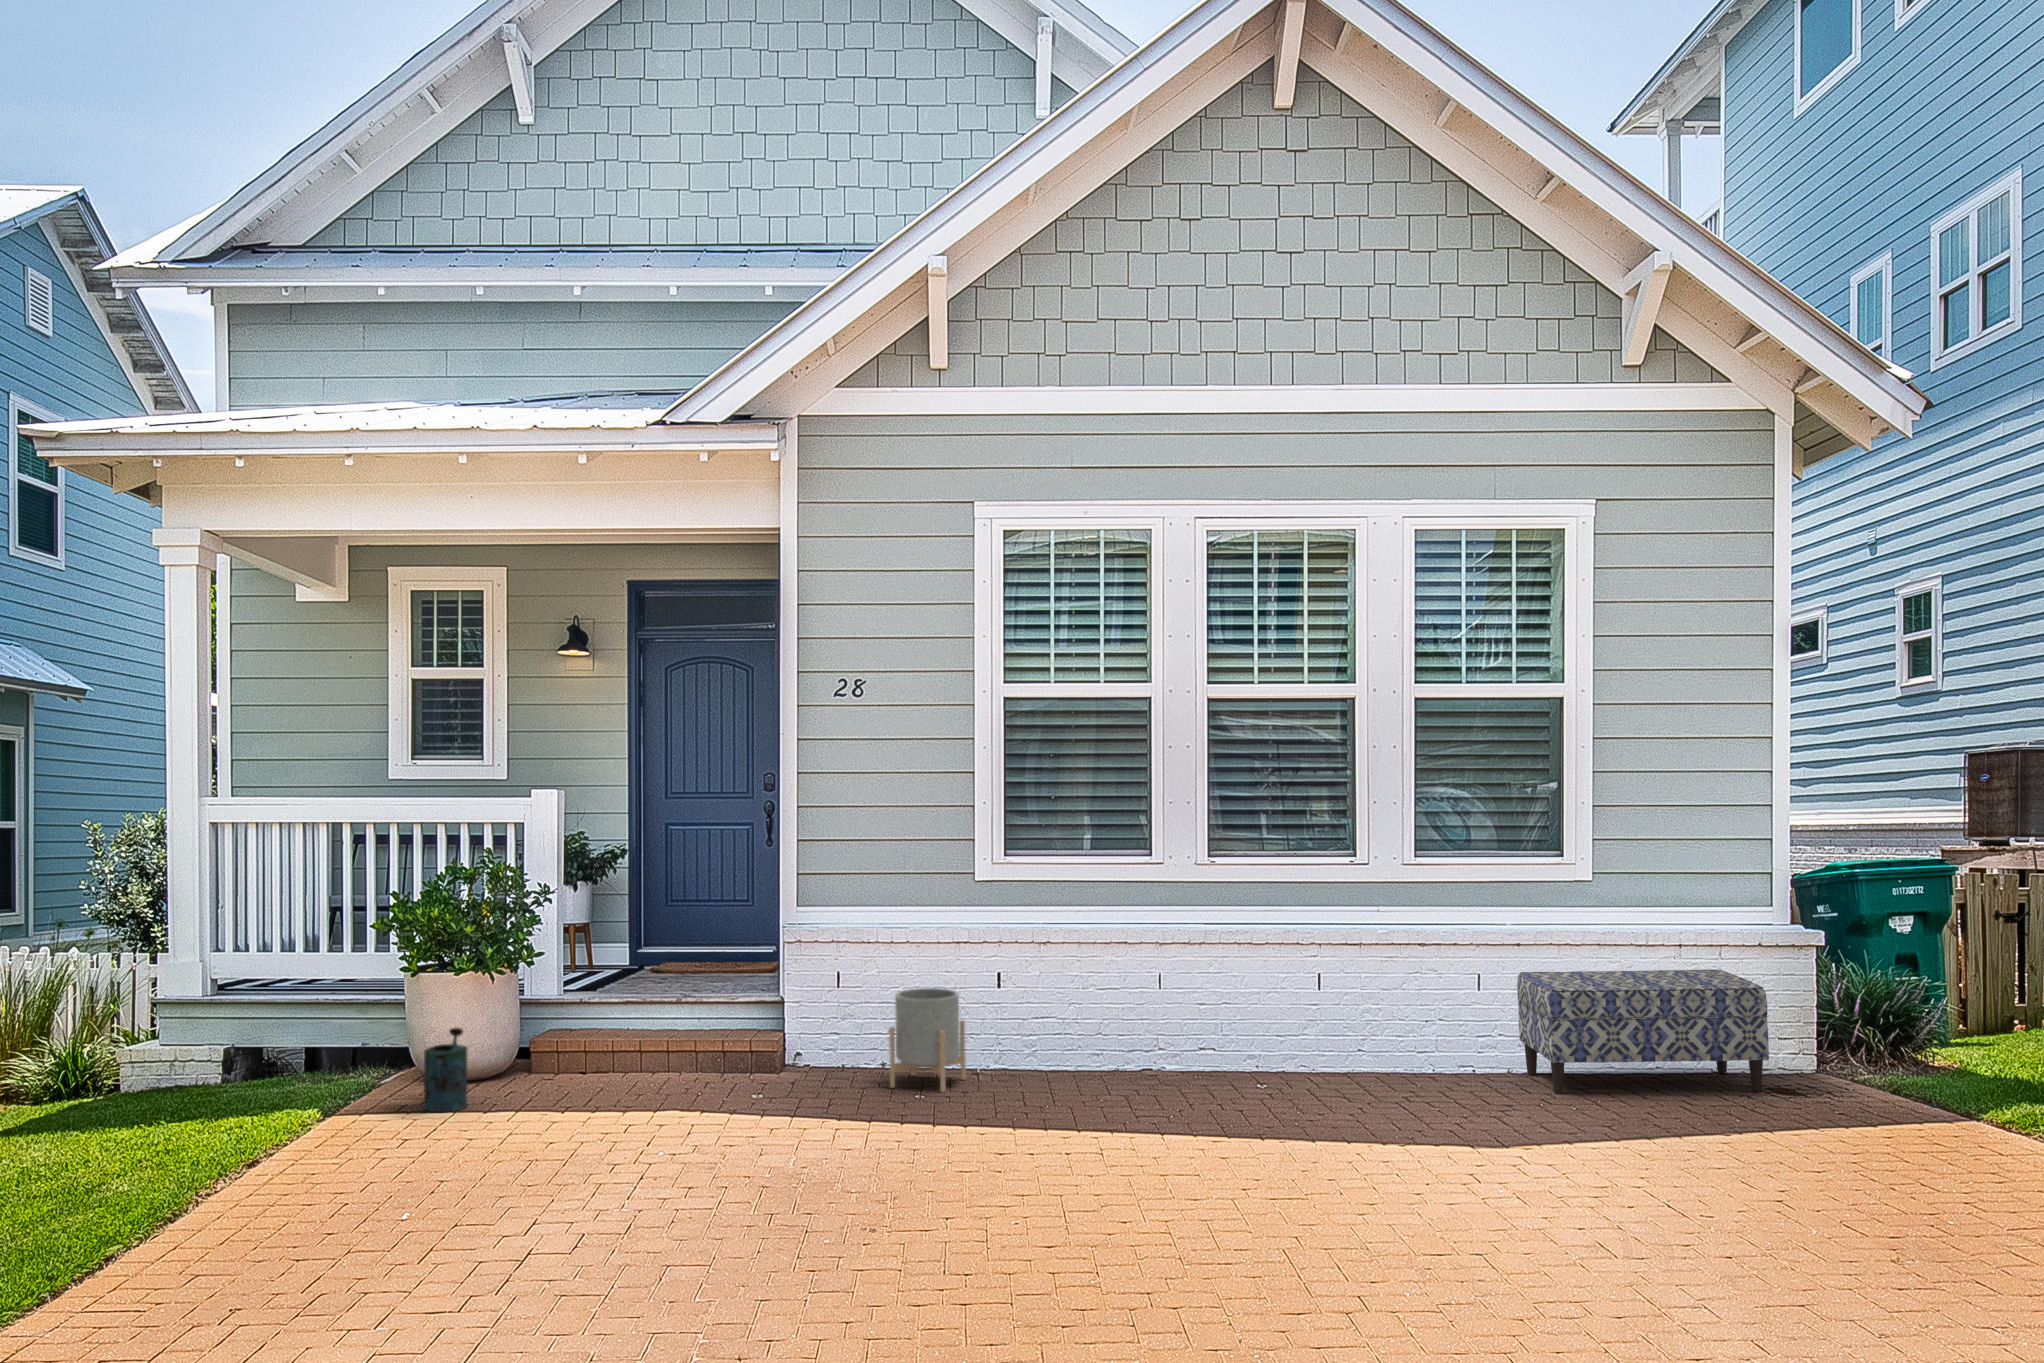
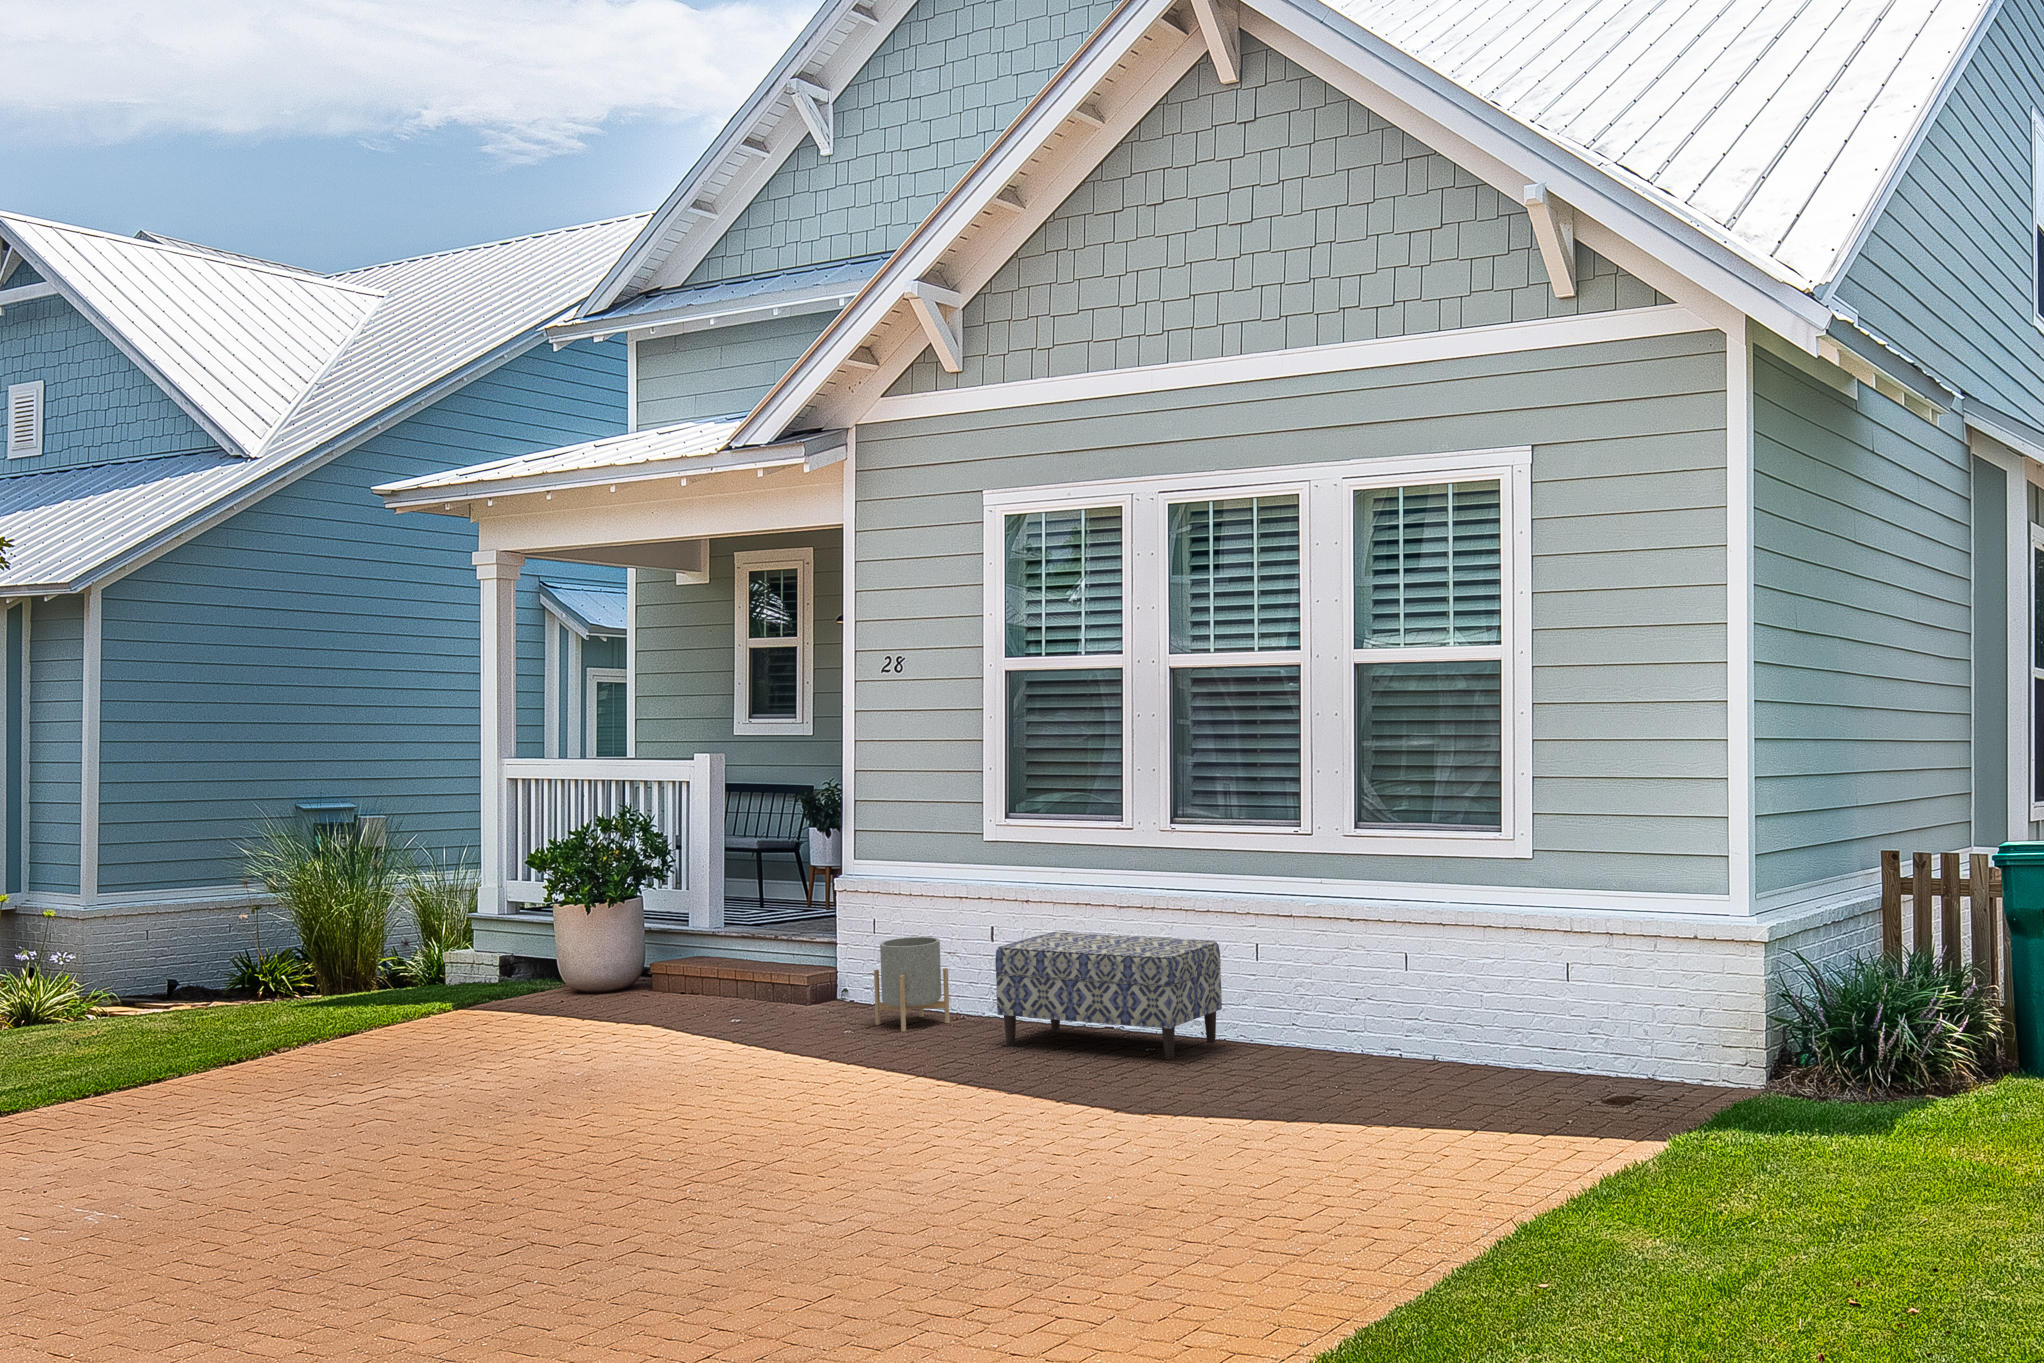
bench: present [1517,970,1769,1094] -> present [995,932,1222,1060]
watering can: present [424,1028,468,1113] -> none [522,948,584,1015]

